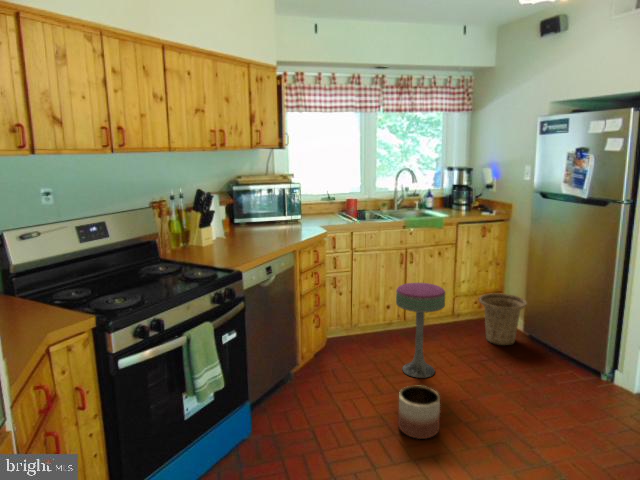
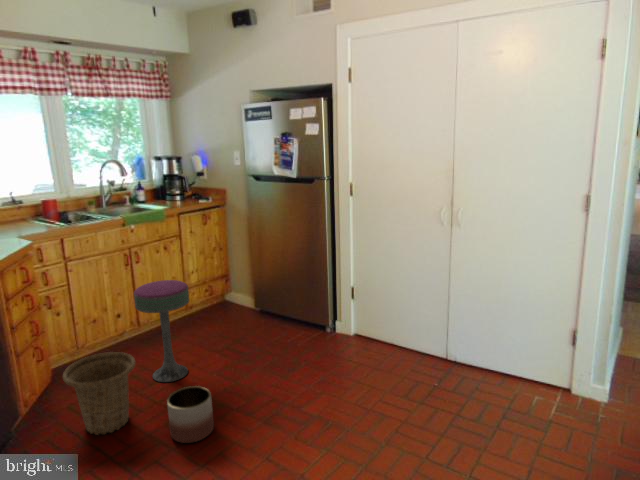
basket: present [479,293,527,345] -> present [63,352,135,435]

